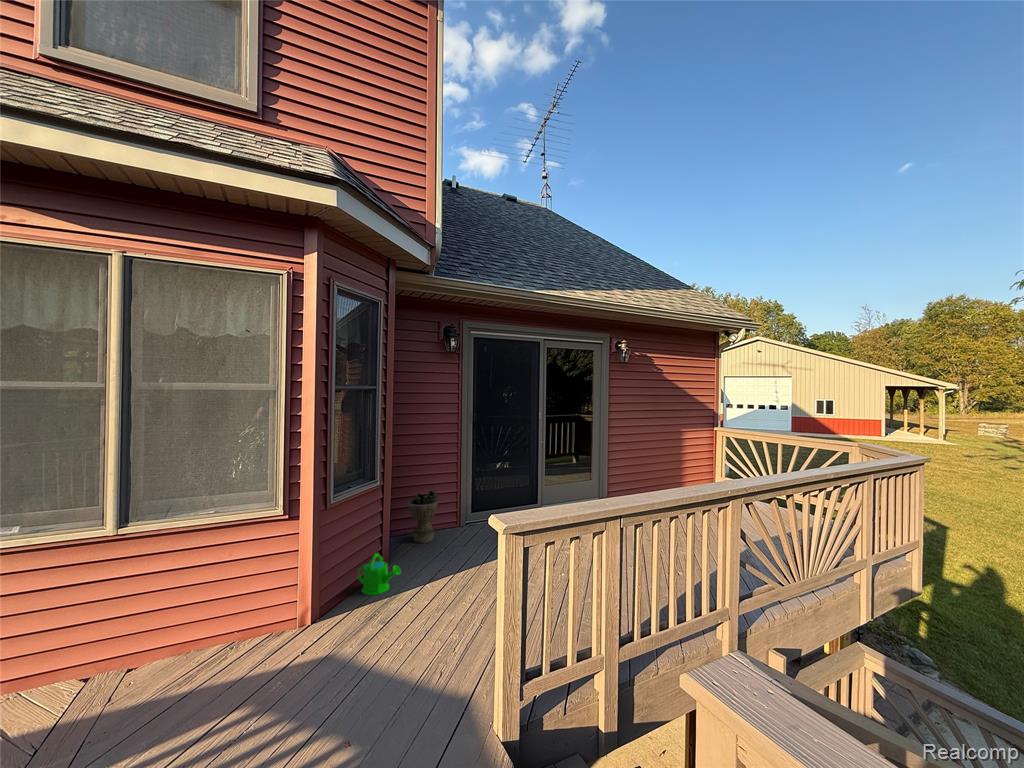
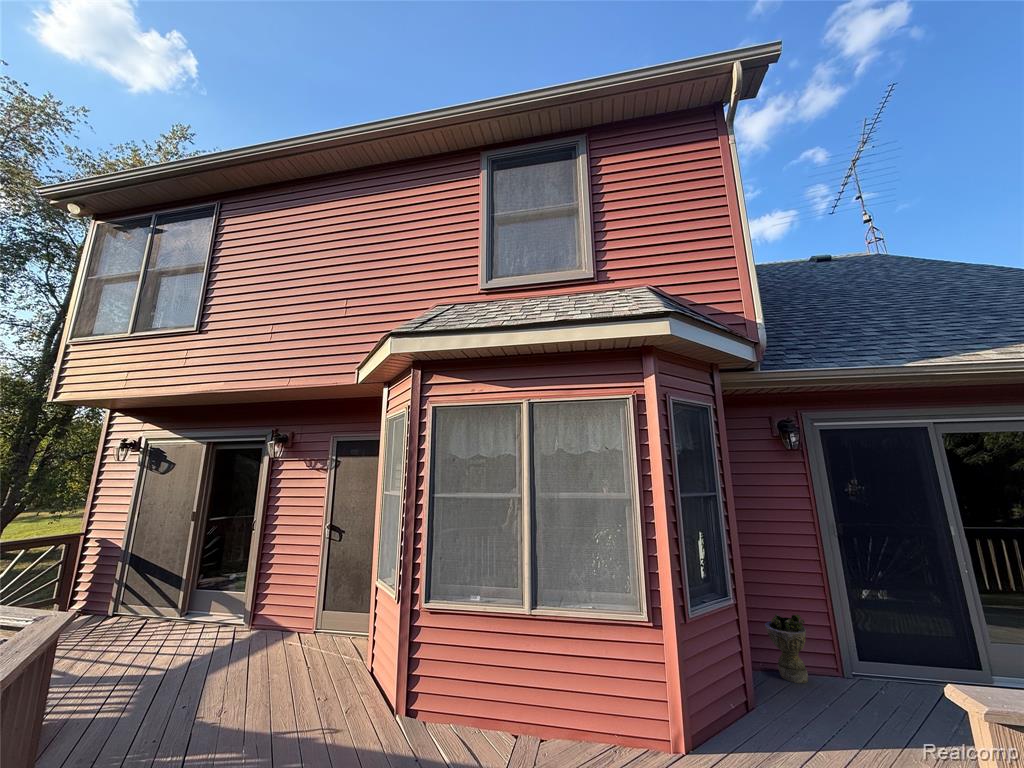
watering can: present [358,553,401,595] -> none [723,686,782,742]

